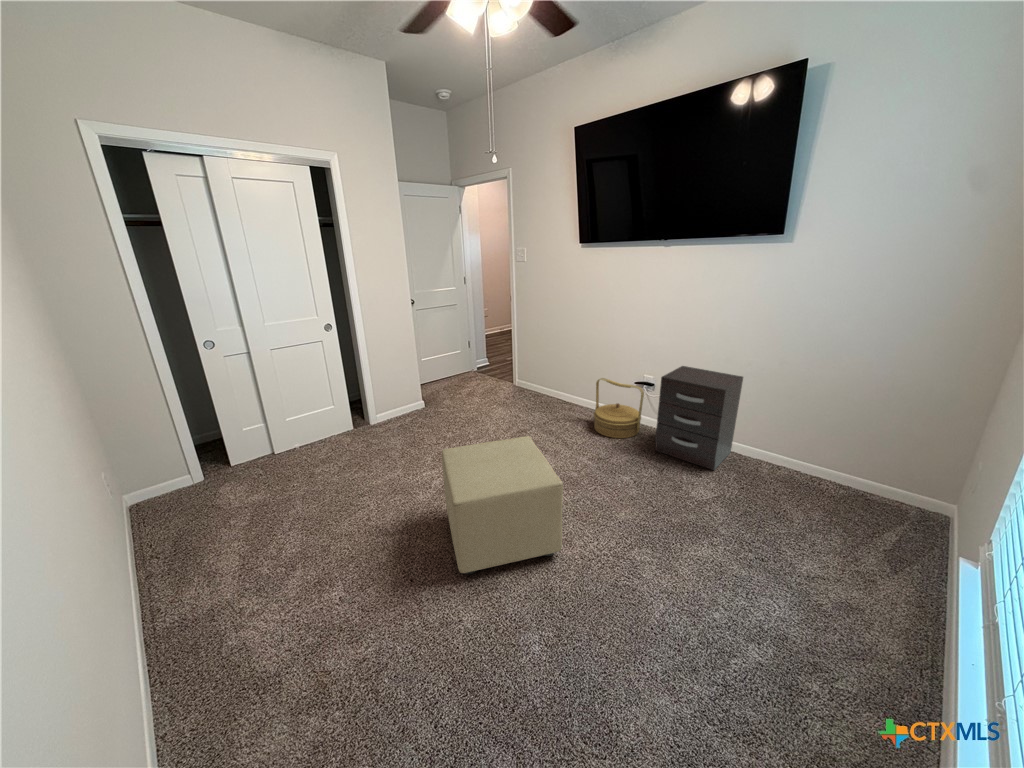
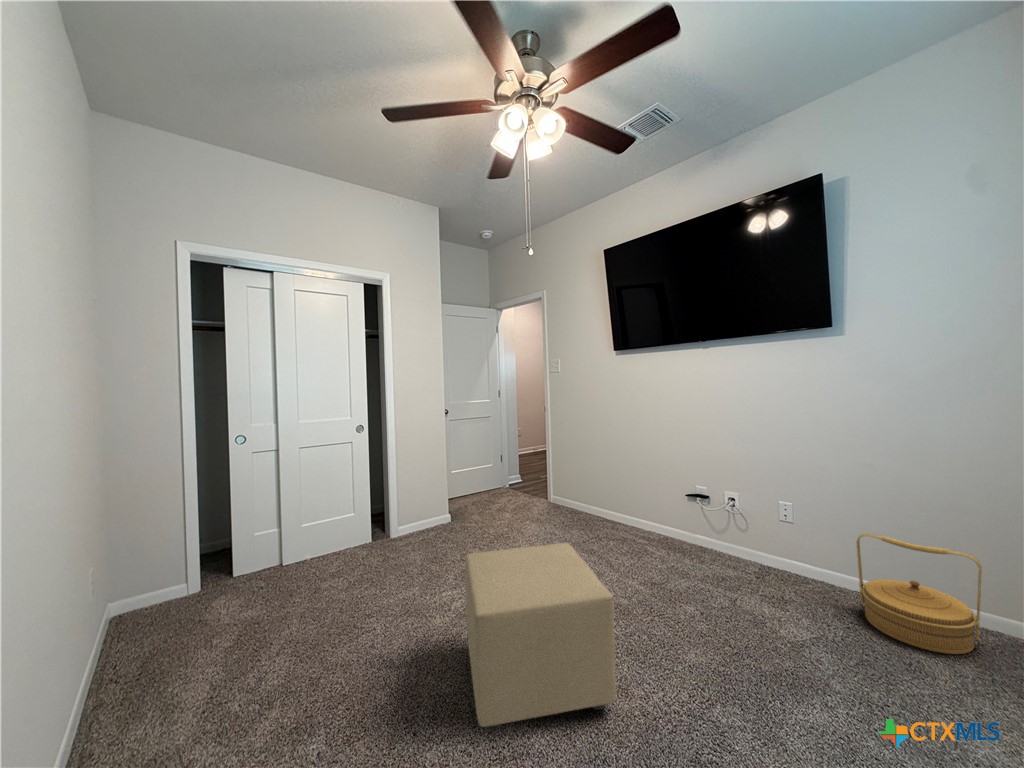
dresser: present [655,366,743,470] -> none [717,473,819,604]
woven basket: present [594,378,644,438] -> present [856,533,982,654]

